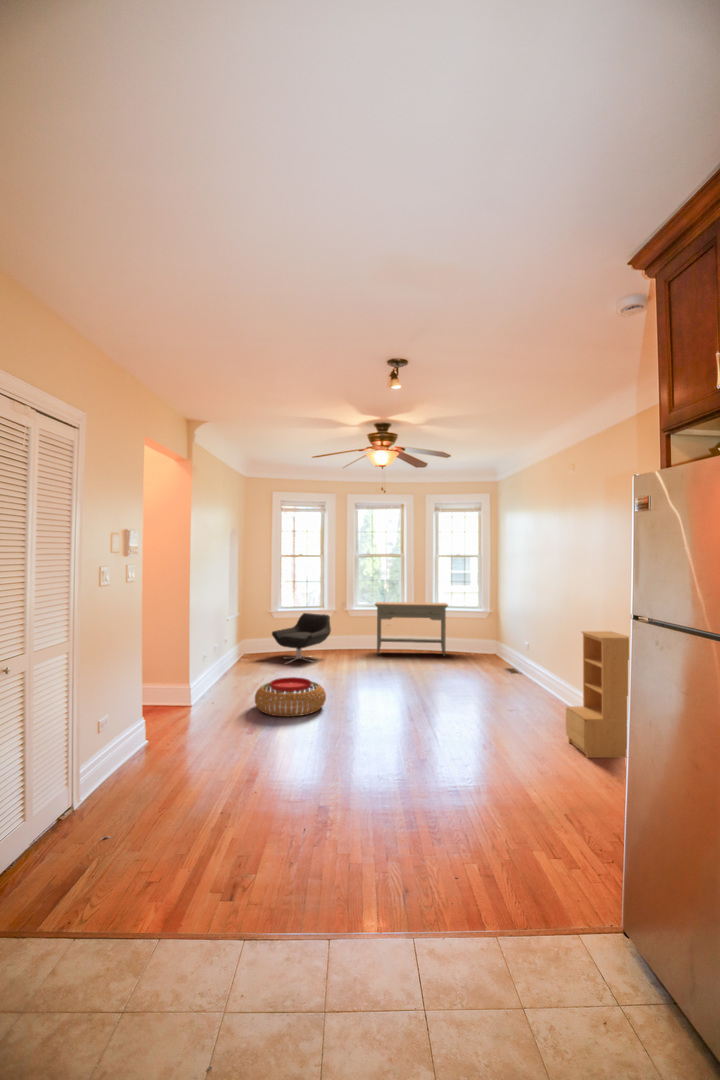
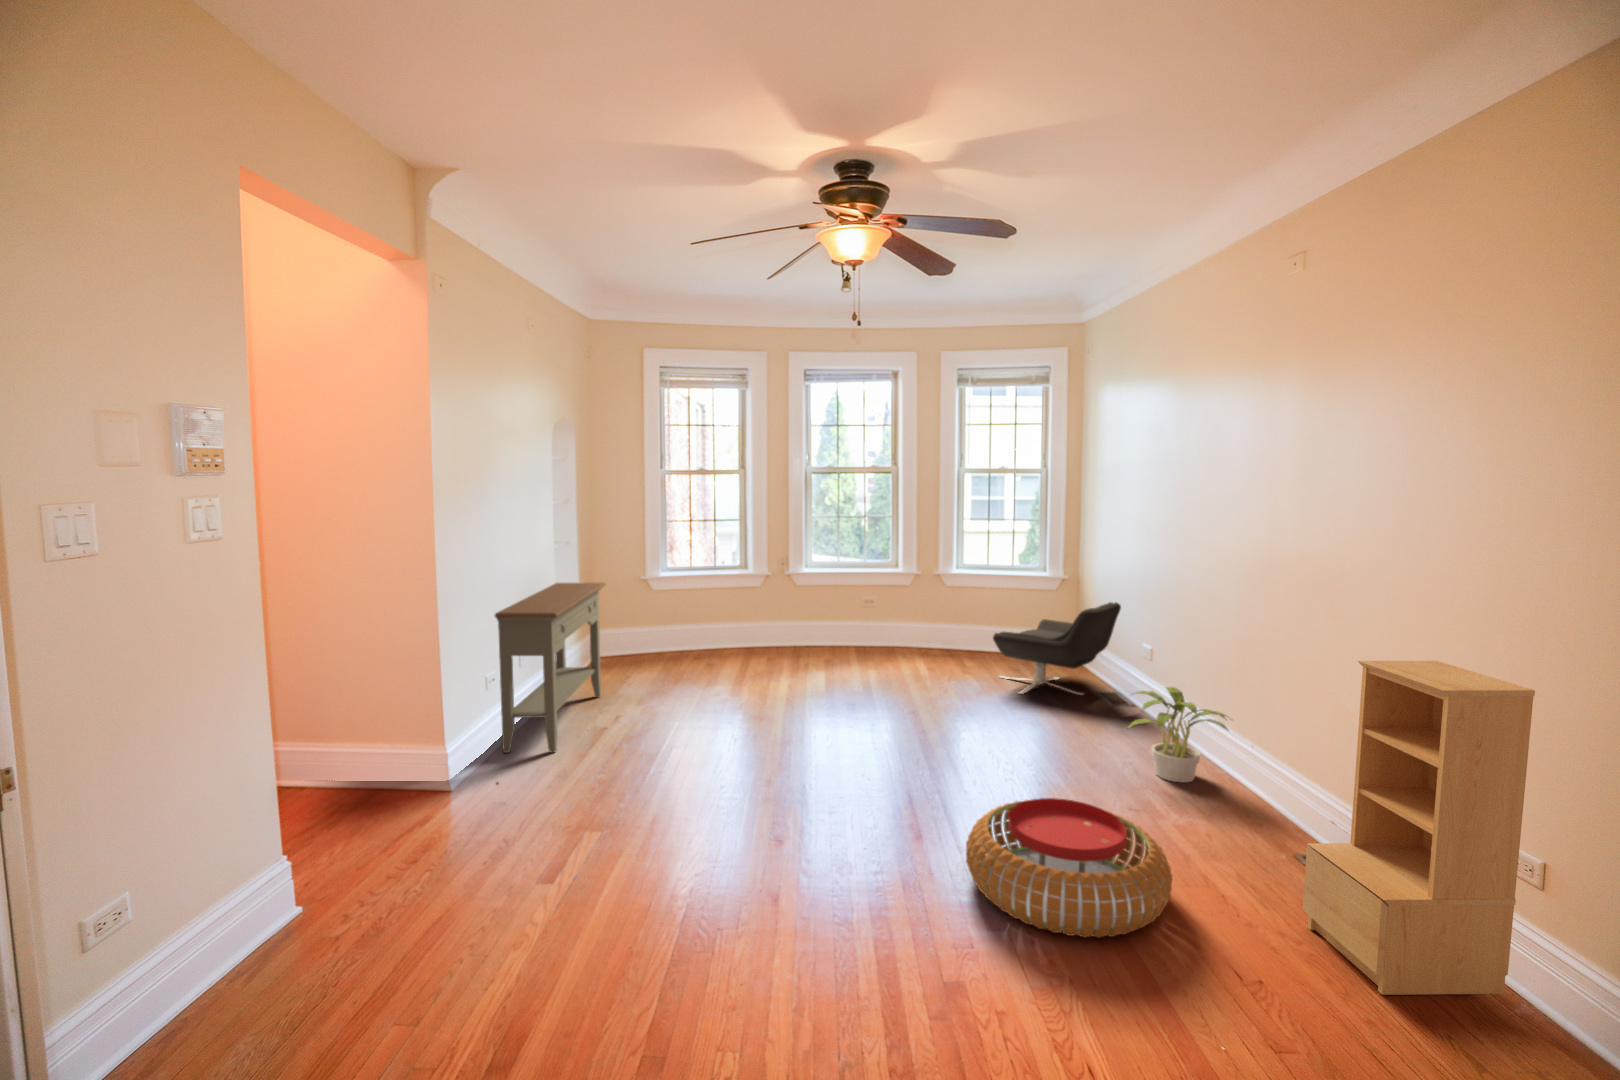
console table: present [375,602,448,656] -> present [495,583,605,753]
lounge chair: present [272,613,331,663] -> present [993,602,1121,695]
potted plant: none [510,658,558,701] -> present [1128,687,1228,782]
pouf: present [255,677,326,717] -> present [966,798,1172,938]

